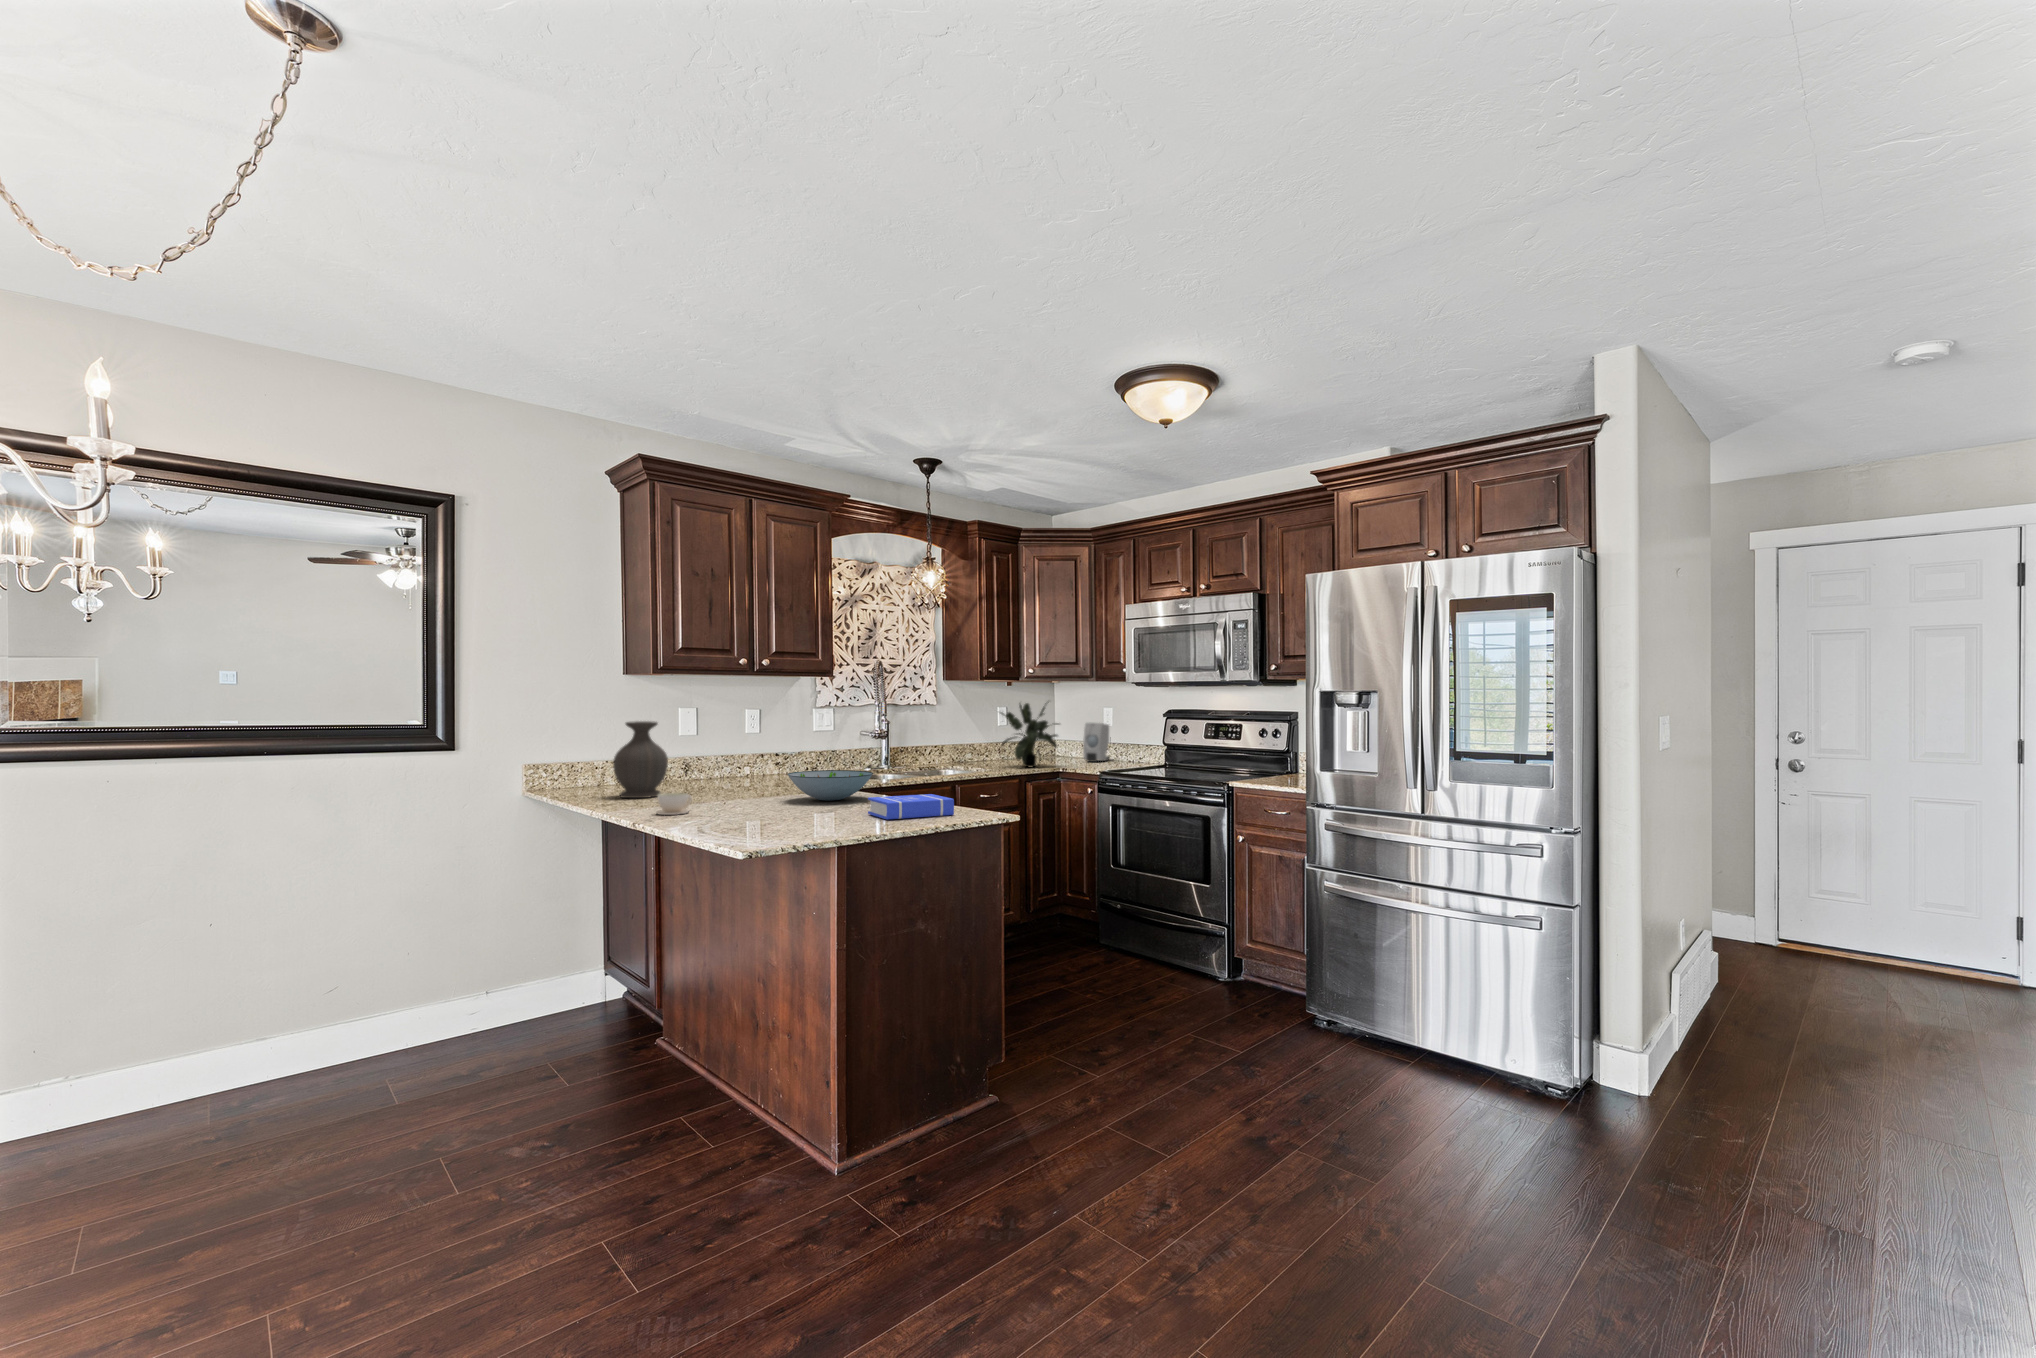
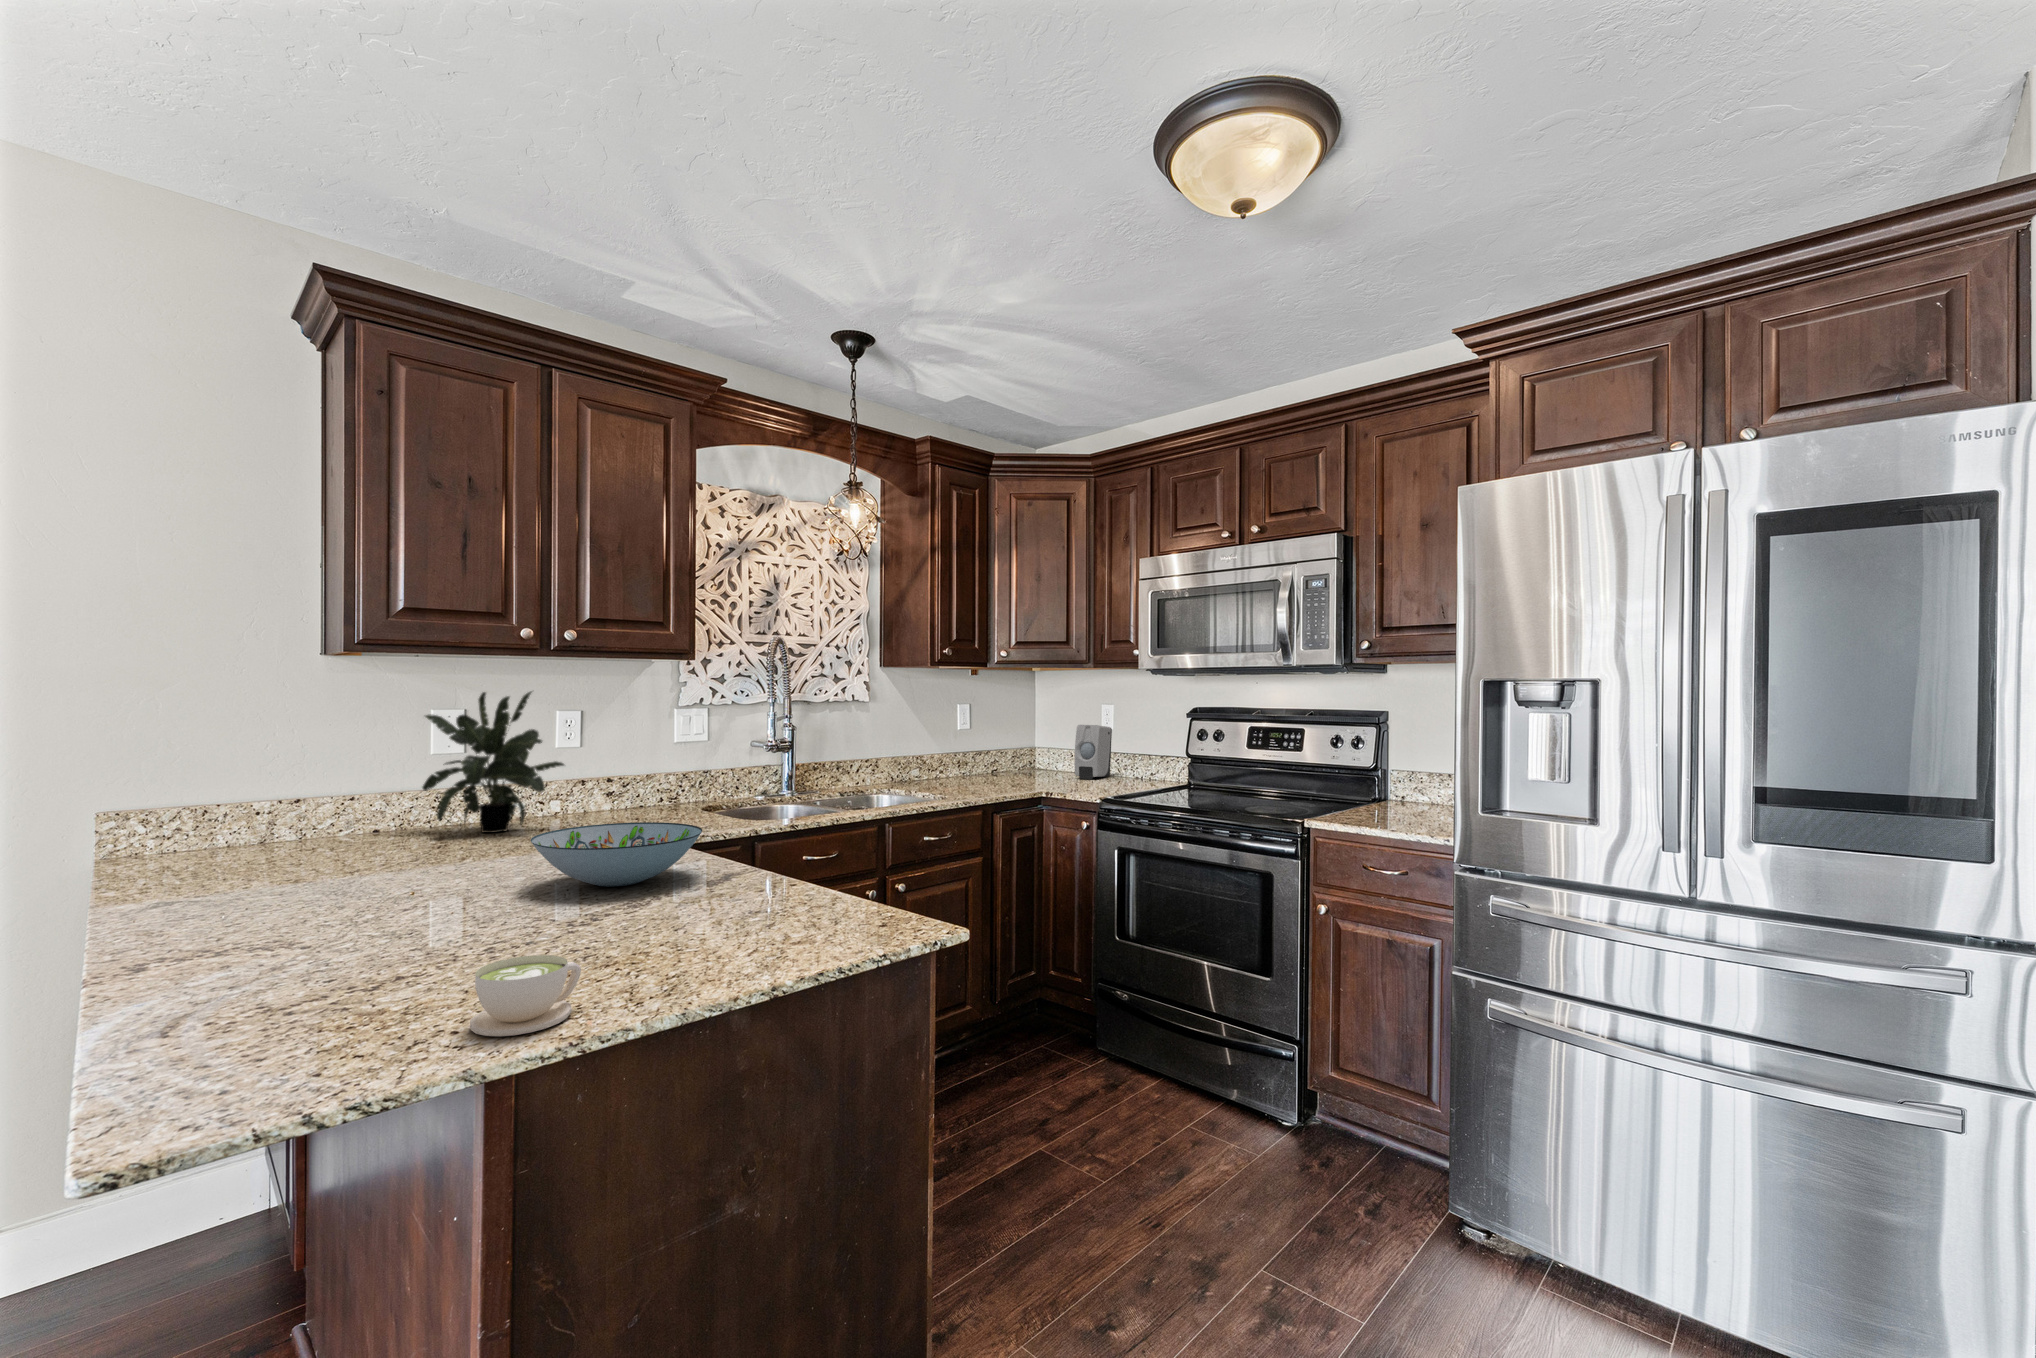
potted plant: present [1001,703,1058,767] -> present [422,692,564,833]
vase: present [613,721,668,798] -> none [228,734,348,877]
coffee cup: present [656,793,692,815] -> present [470,955,581,1036]
book: present [868,794,954,820] -> none [637,891,819,972]

